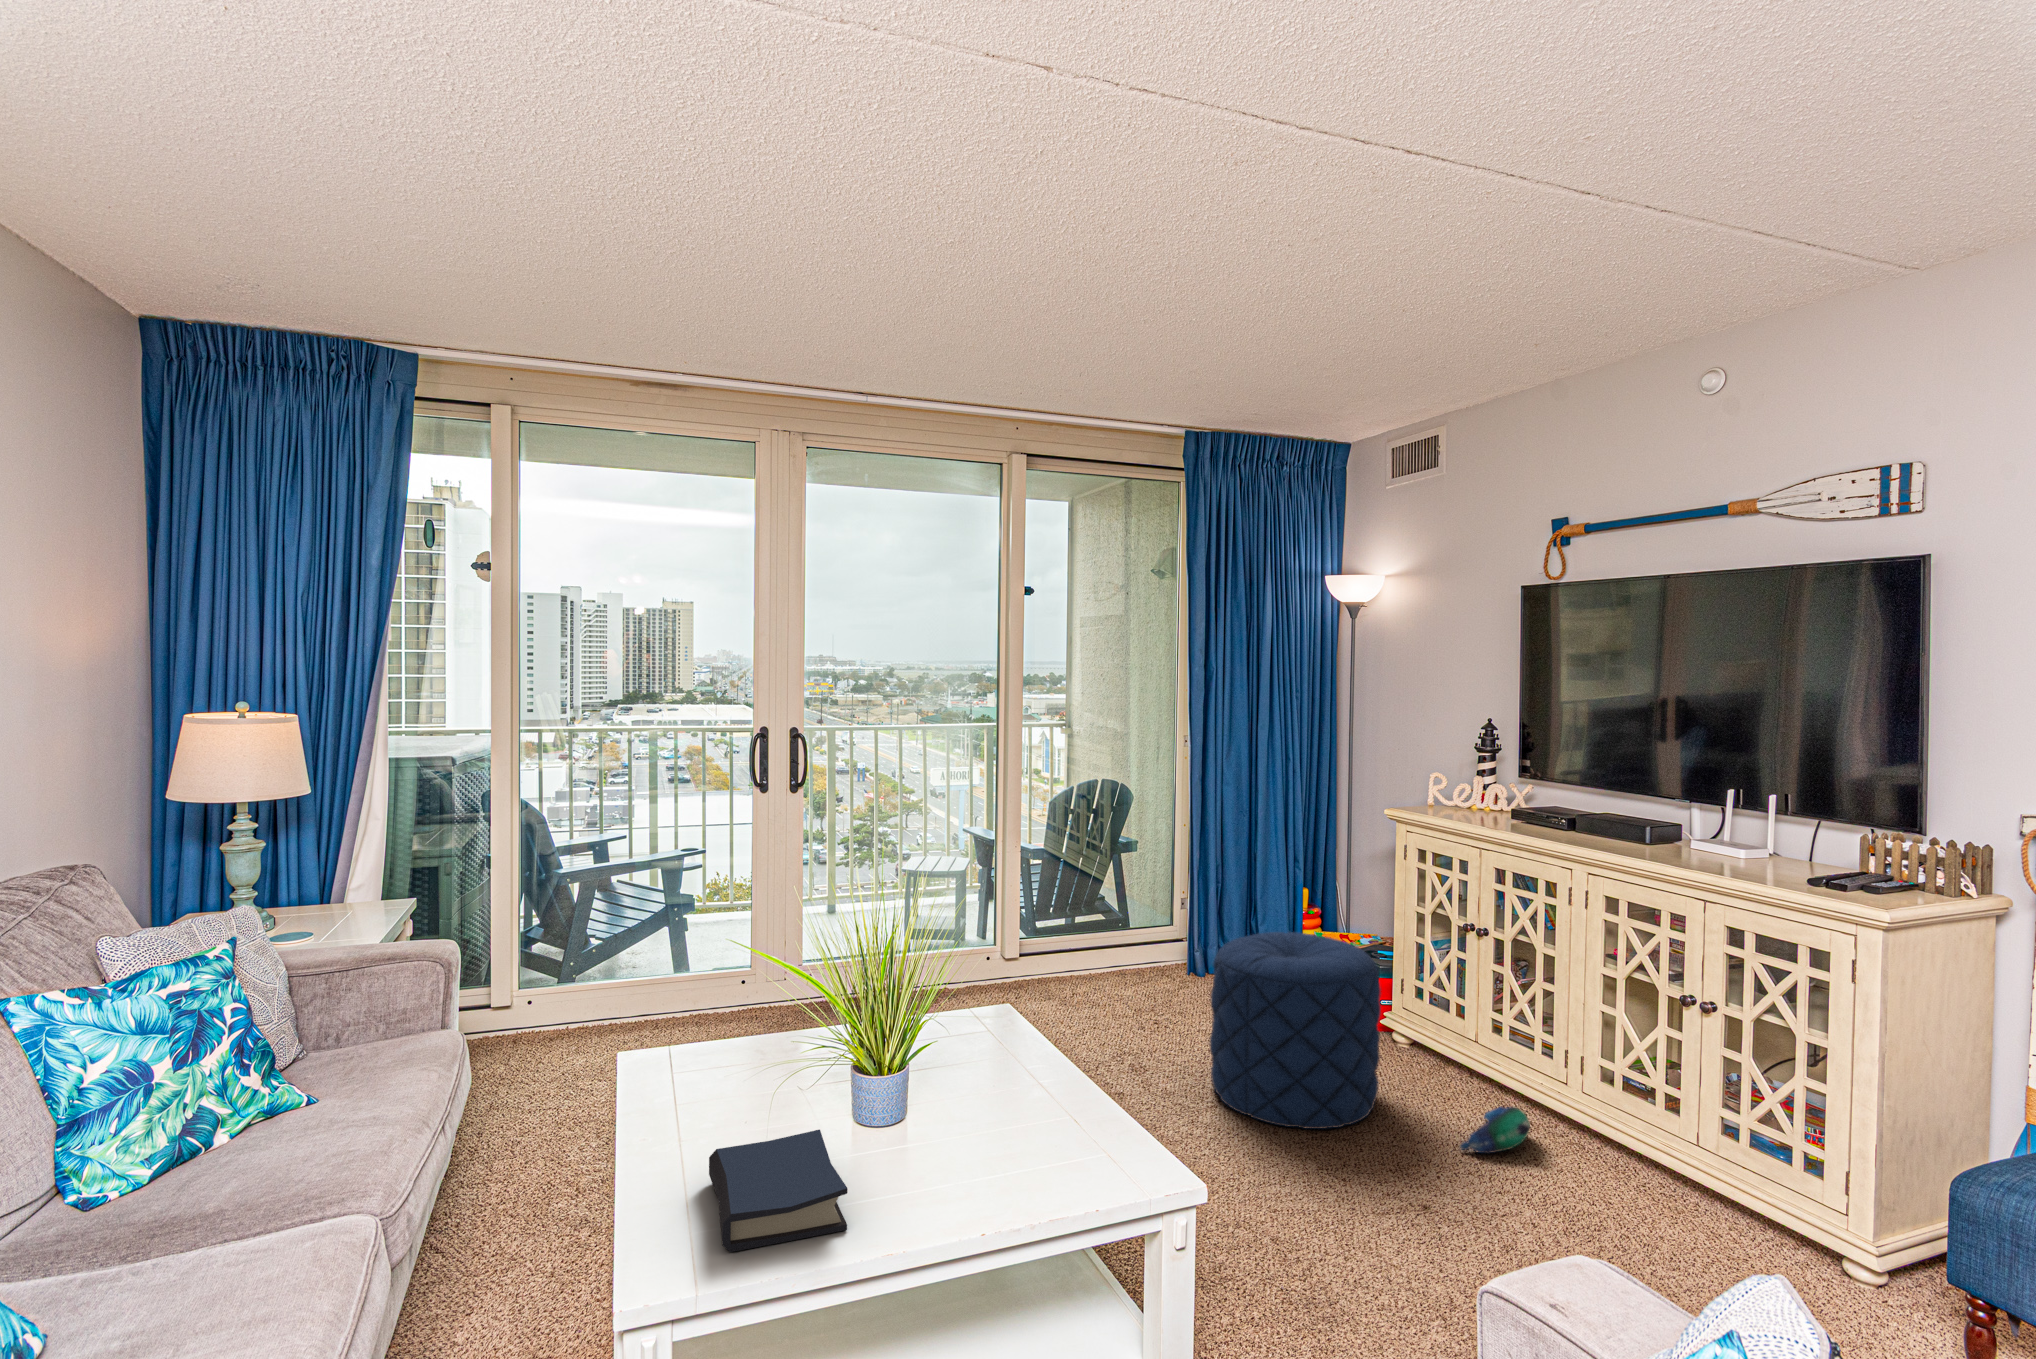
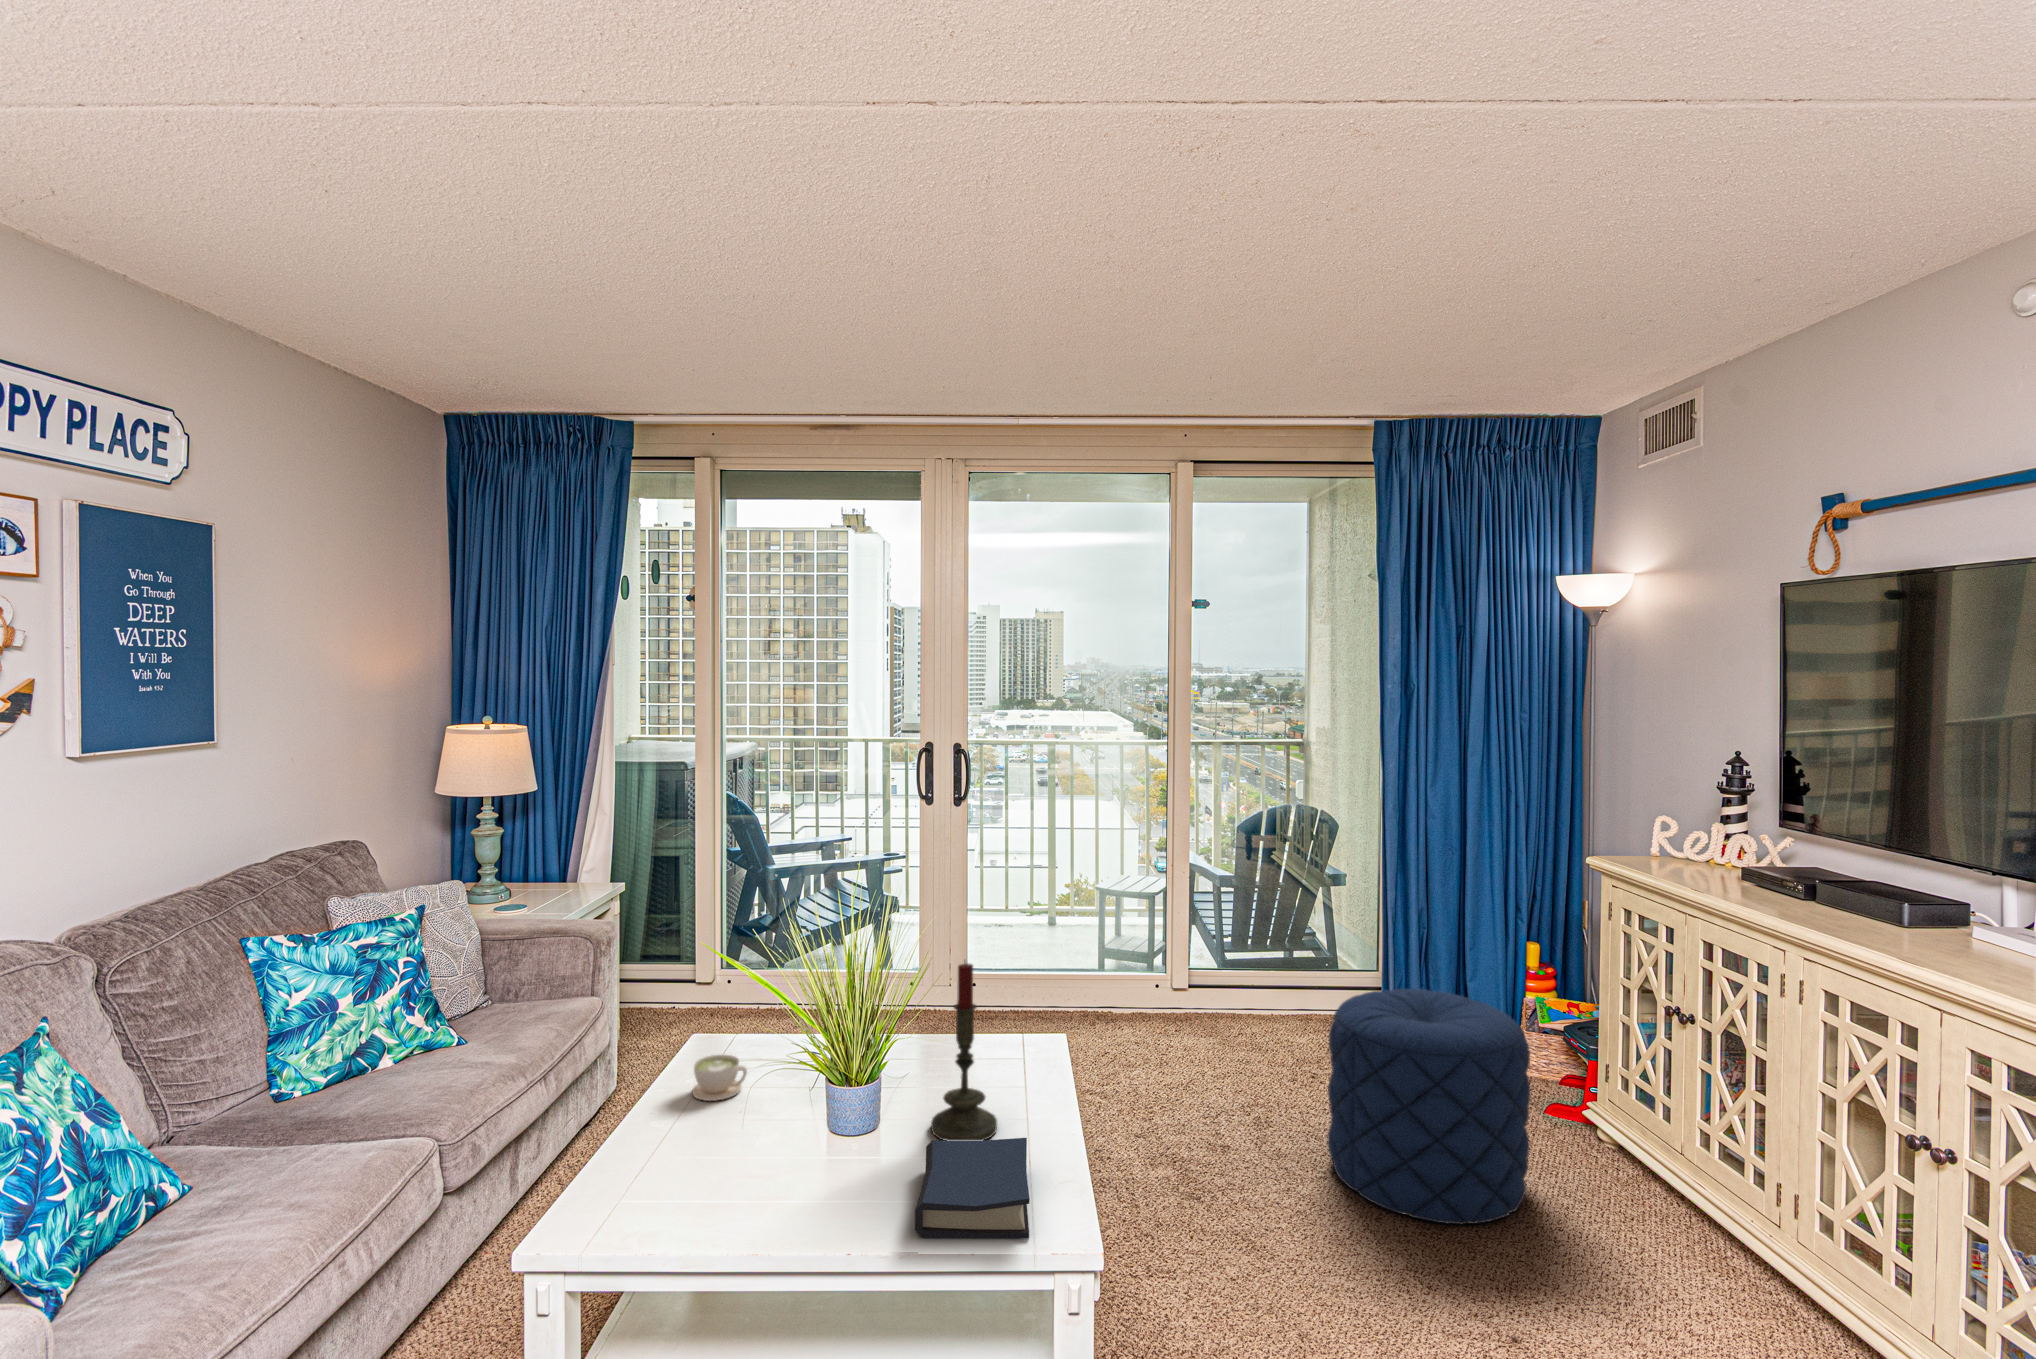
candle: none [956,931,1022,1116] -> present [931,963,997,1141]
coffee cup: none [670,1066,732,1117] -> present [692,1055,747,1101]
plush toy: present [1460,1107,1530,1154] -> none [1602,1237,1711,1293]
hardback book: present [709,1130,848,1252] -> present [915,1138,1030,1238]

